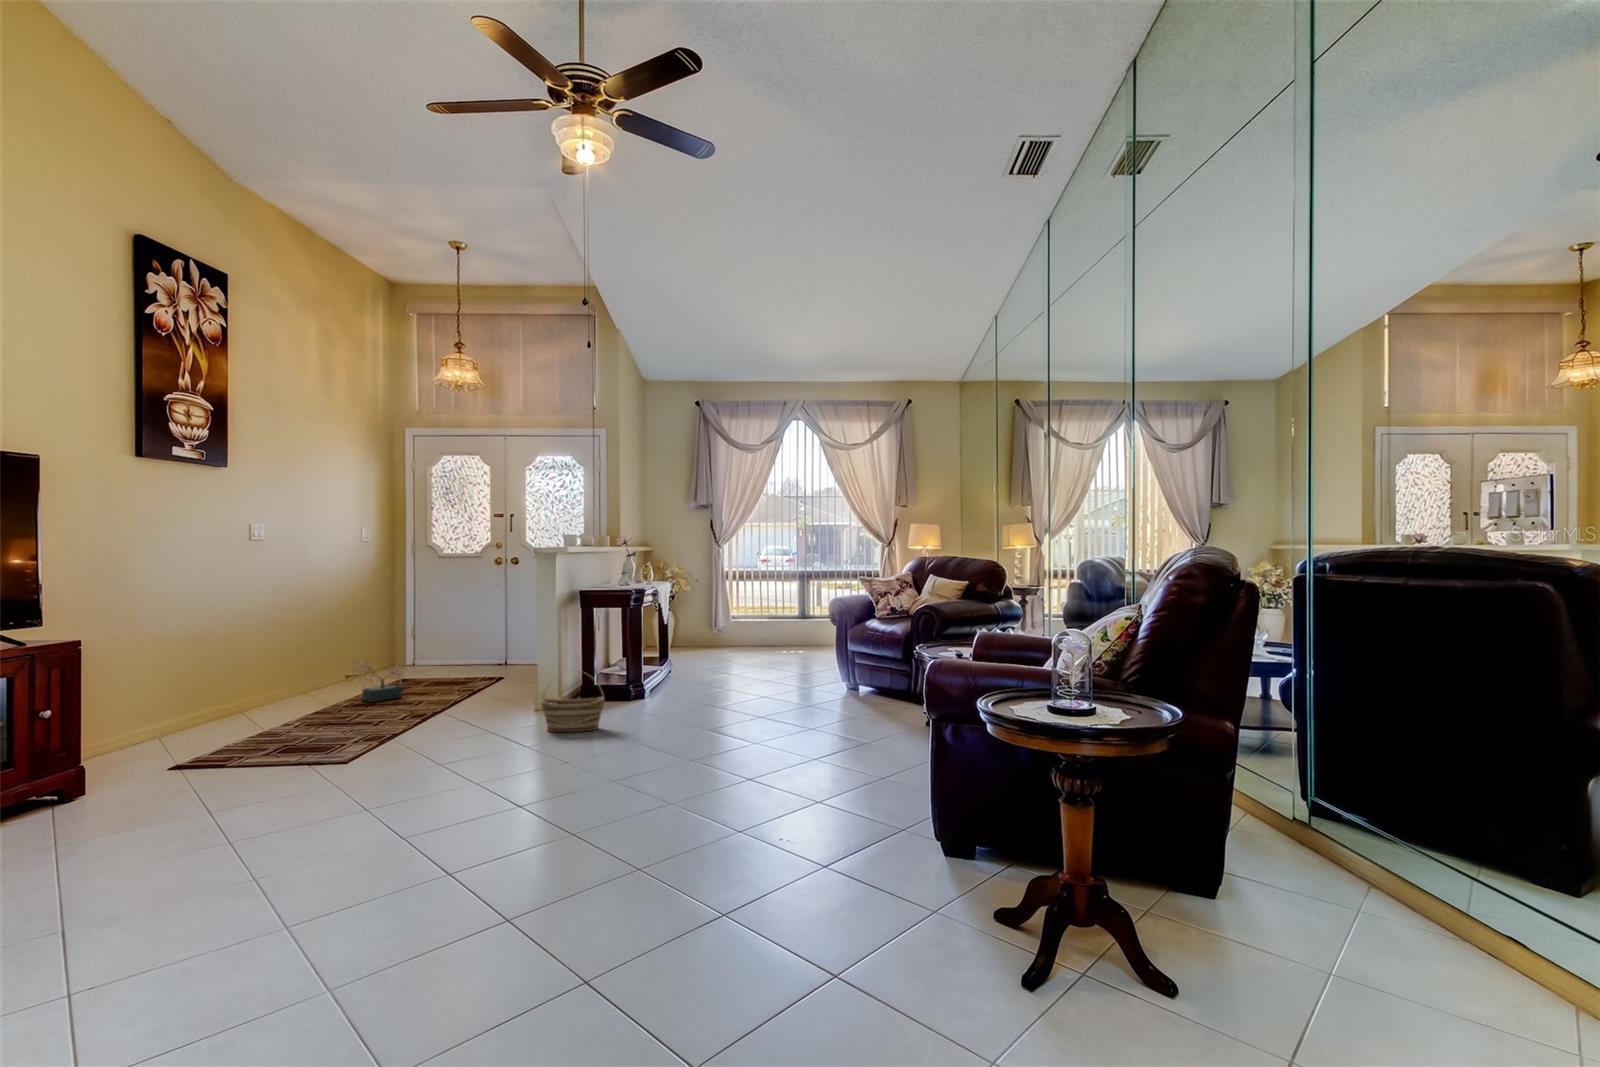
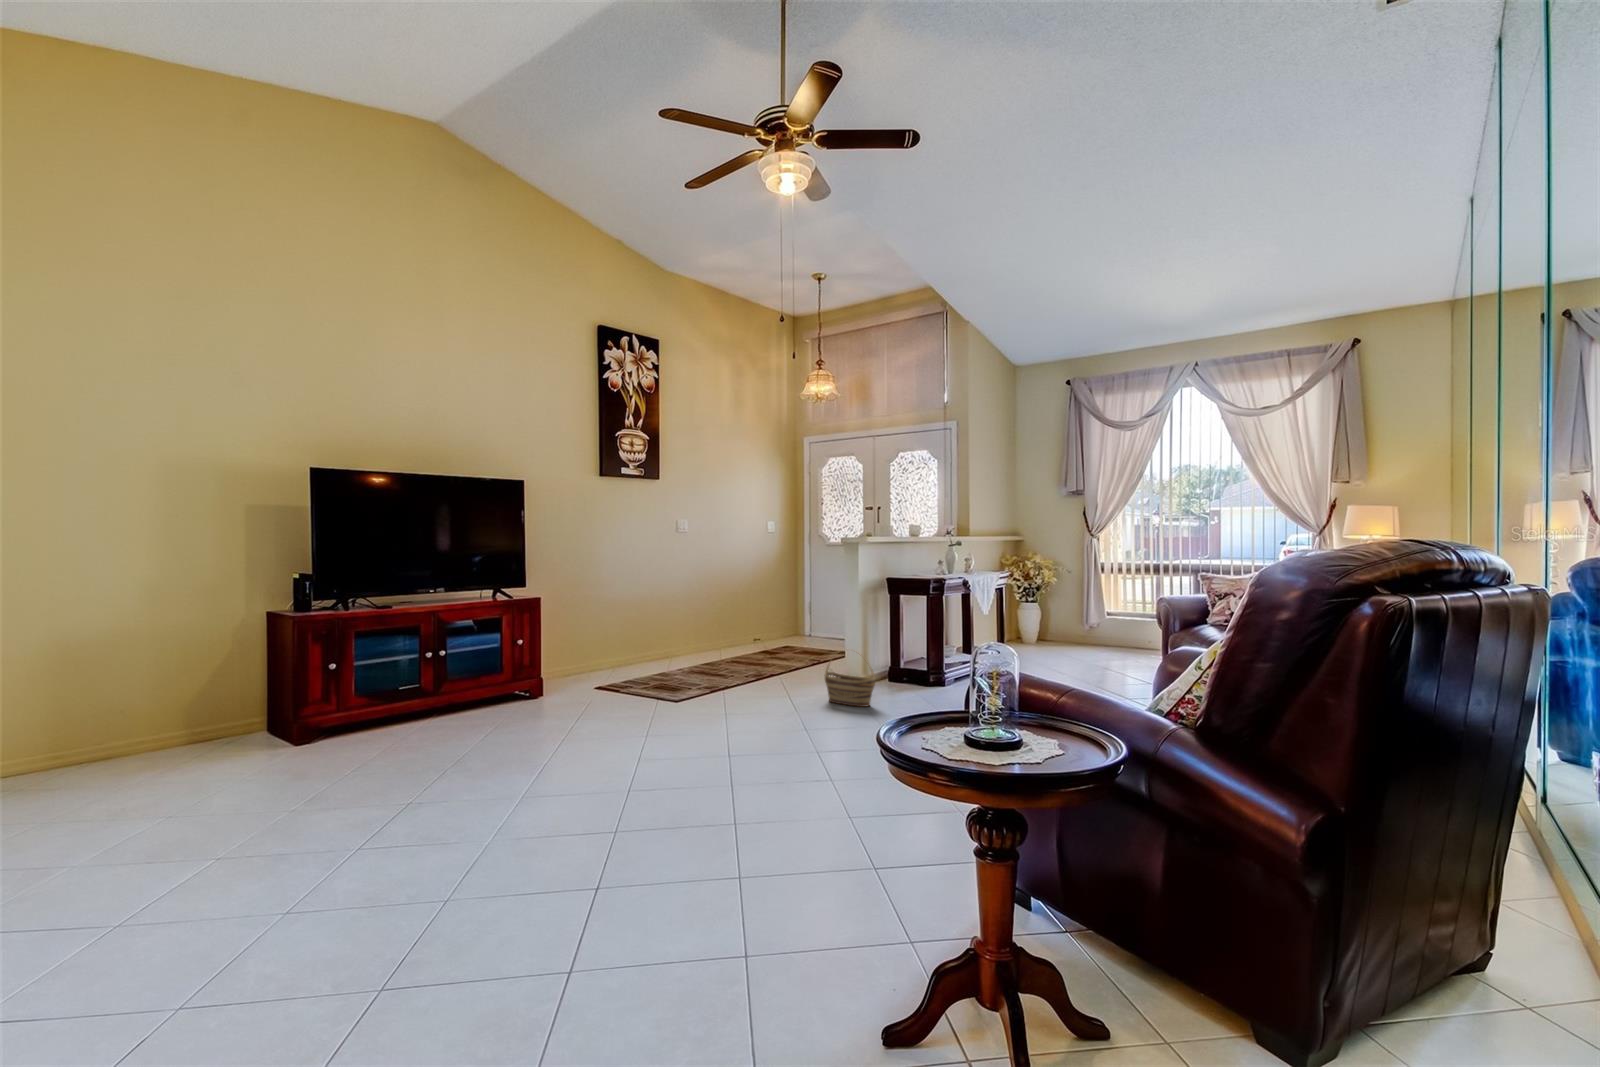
decorative plant: present [351,659,407,702] -> none [736,623,778,658]

